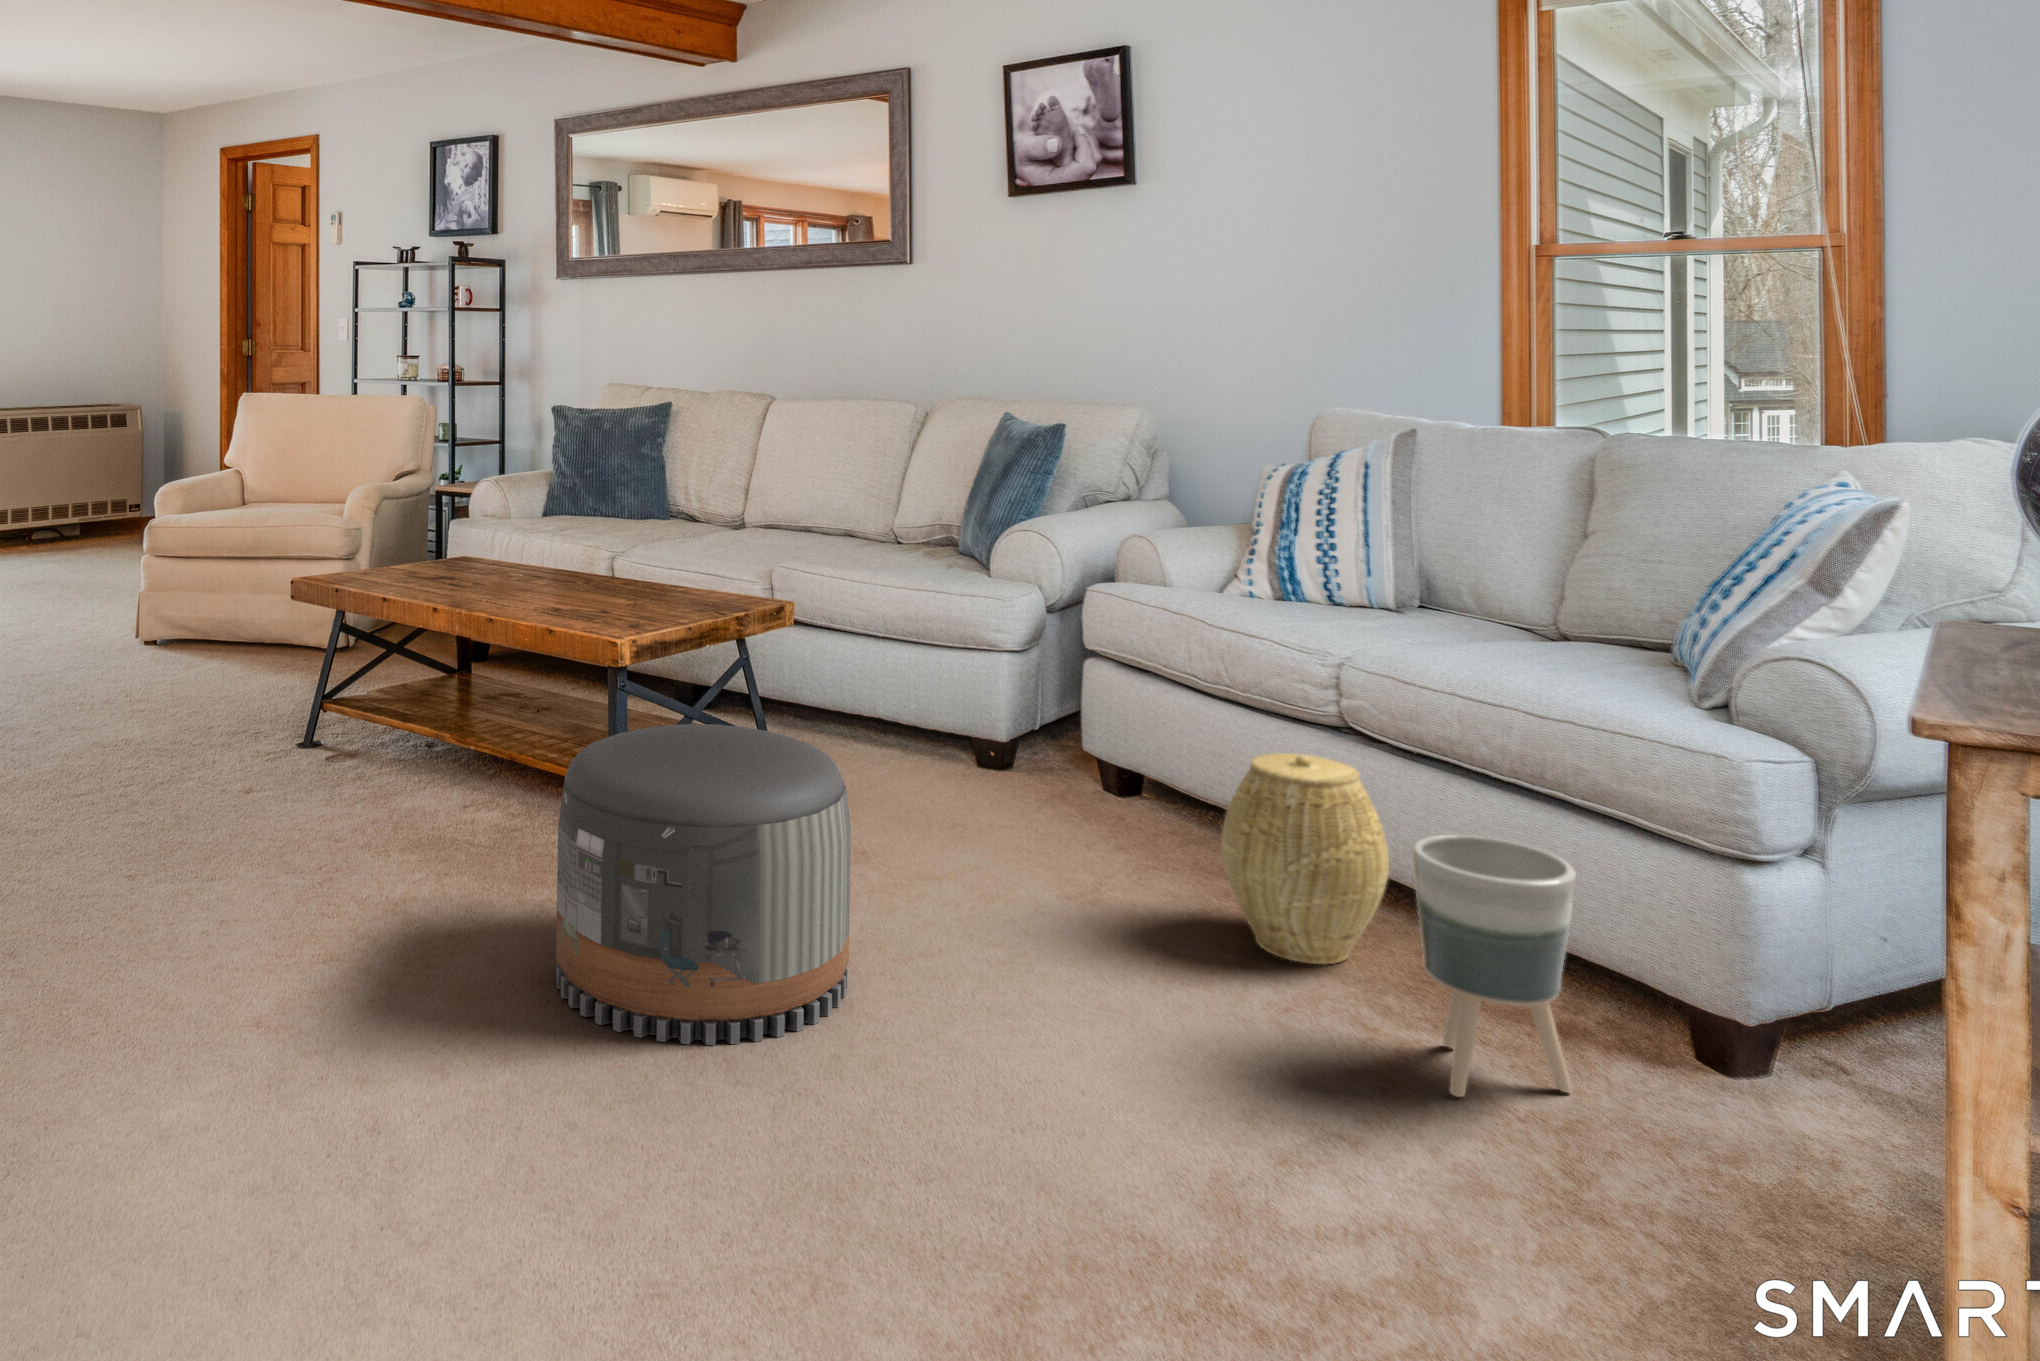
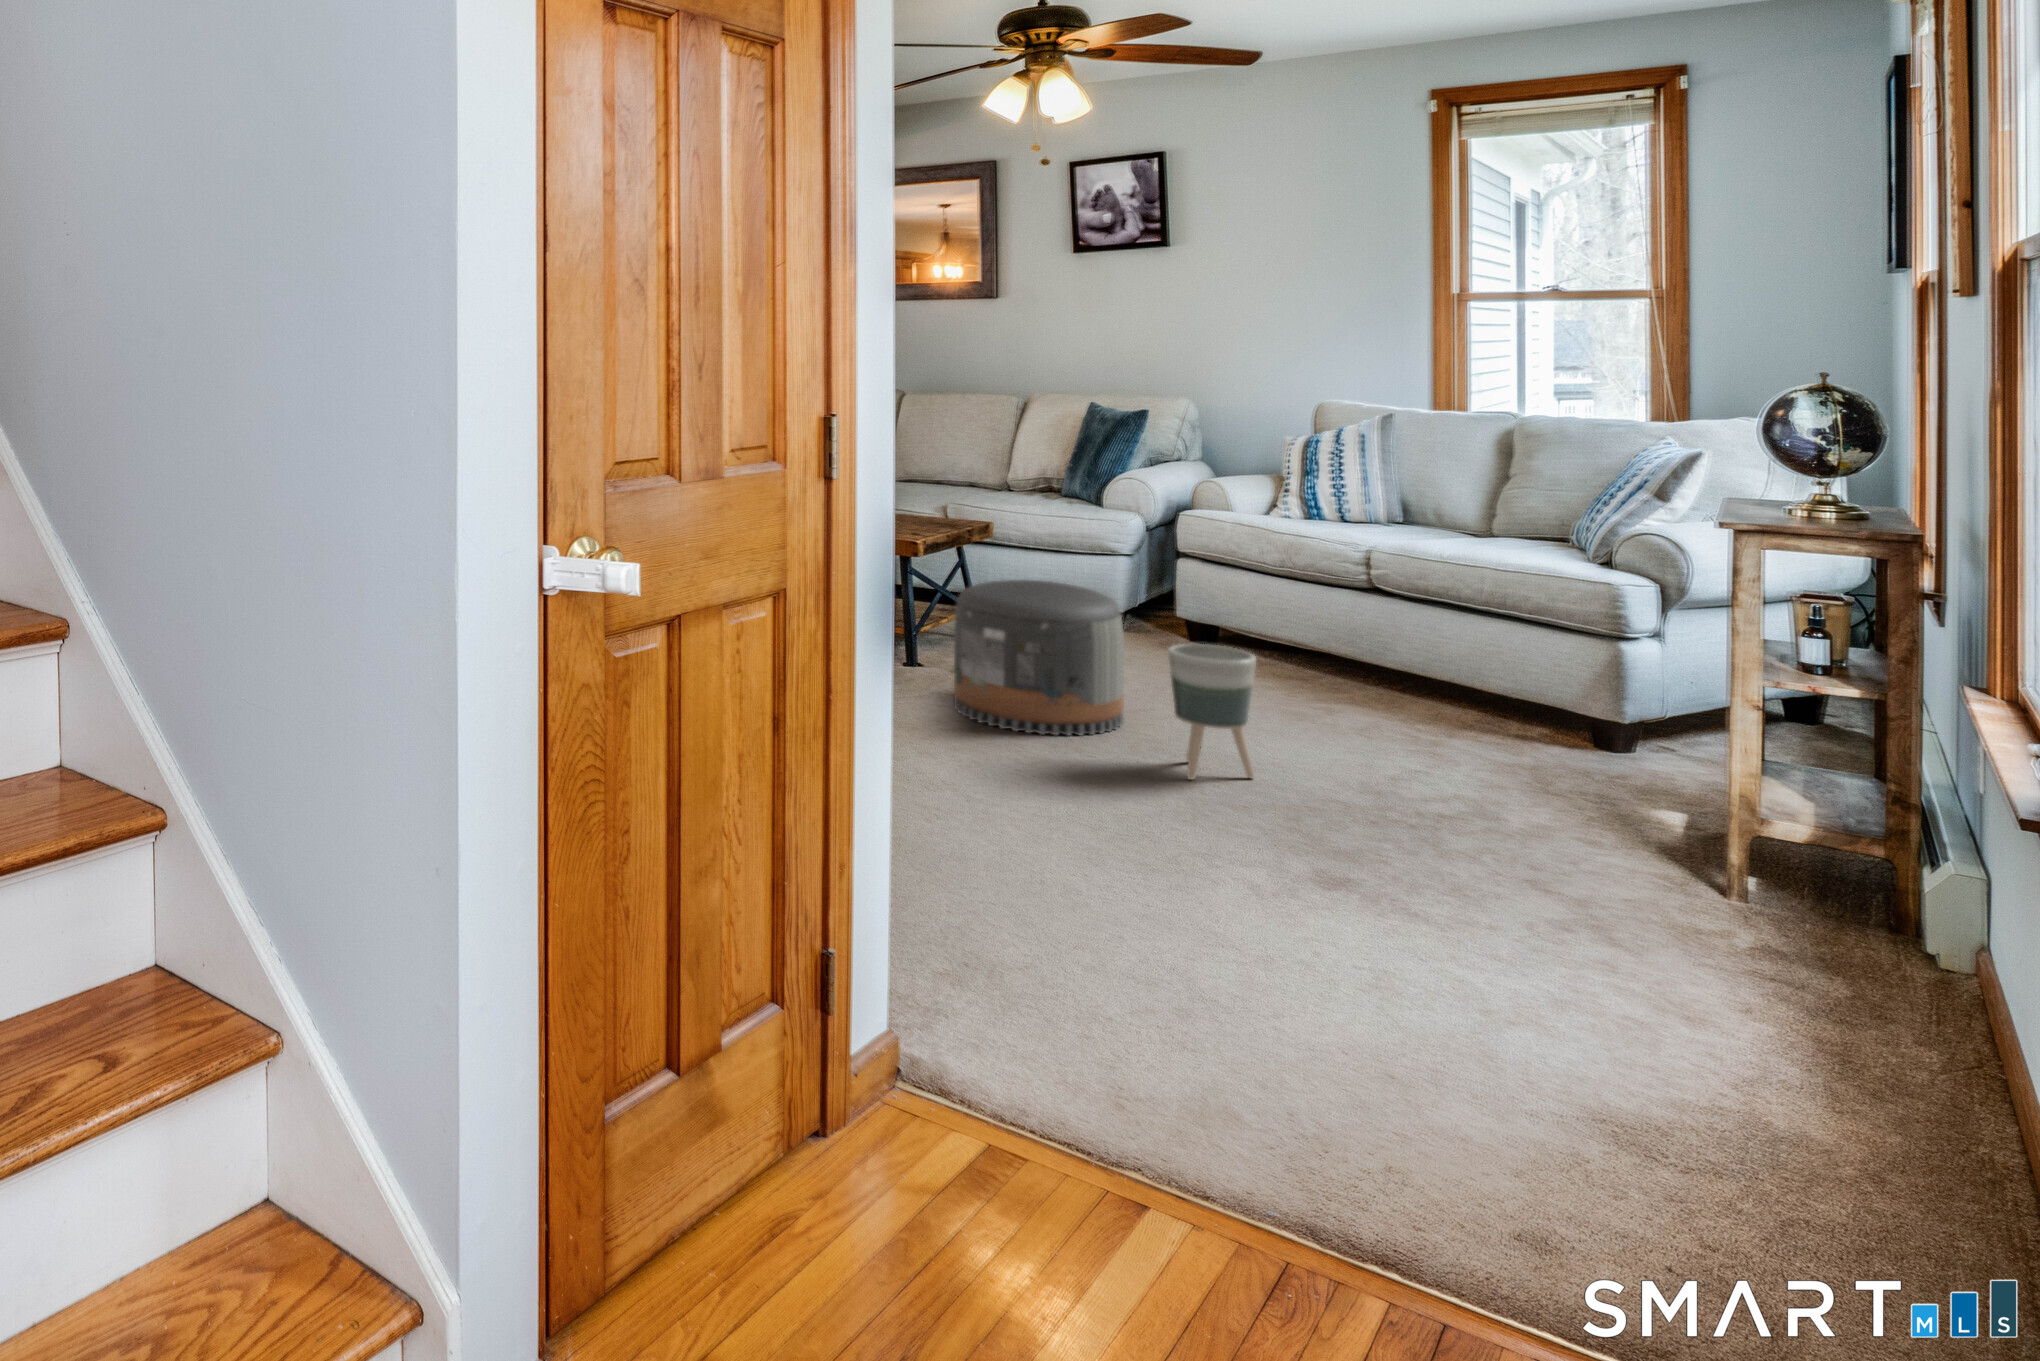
woven basket: present [1221,753,1389,964] -> none [1311,596,1413,710]
planter: present [1413,835,1576,1097] -> present [1168,644,1256,779]

